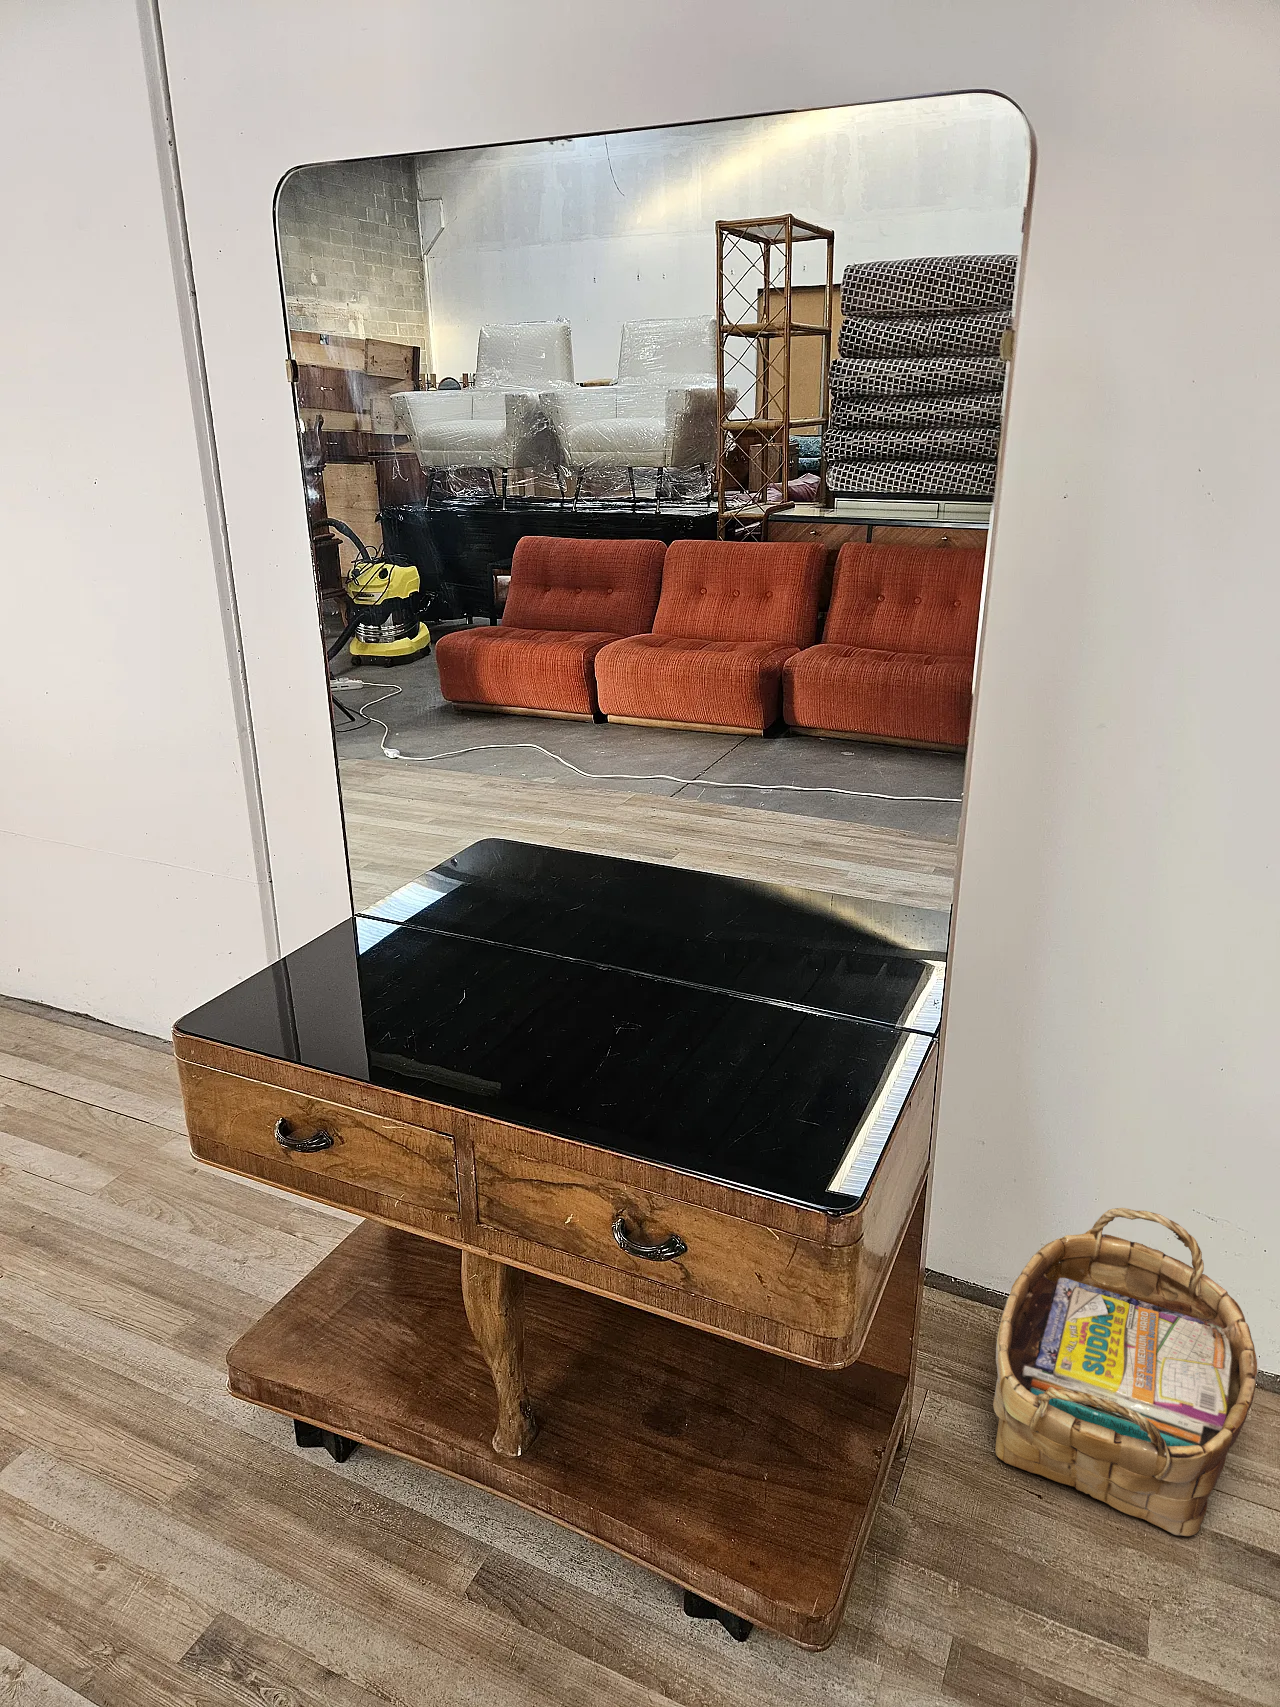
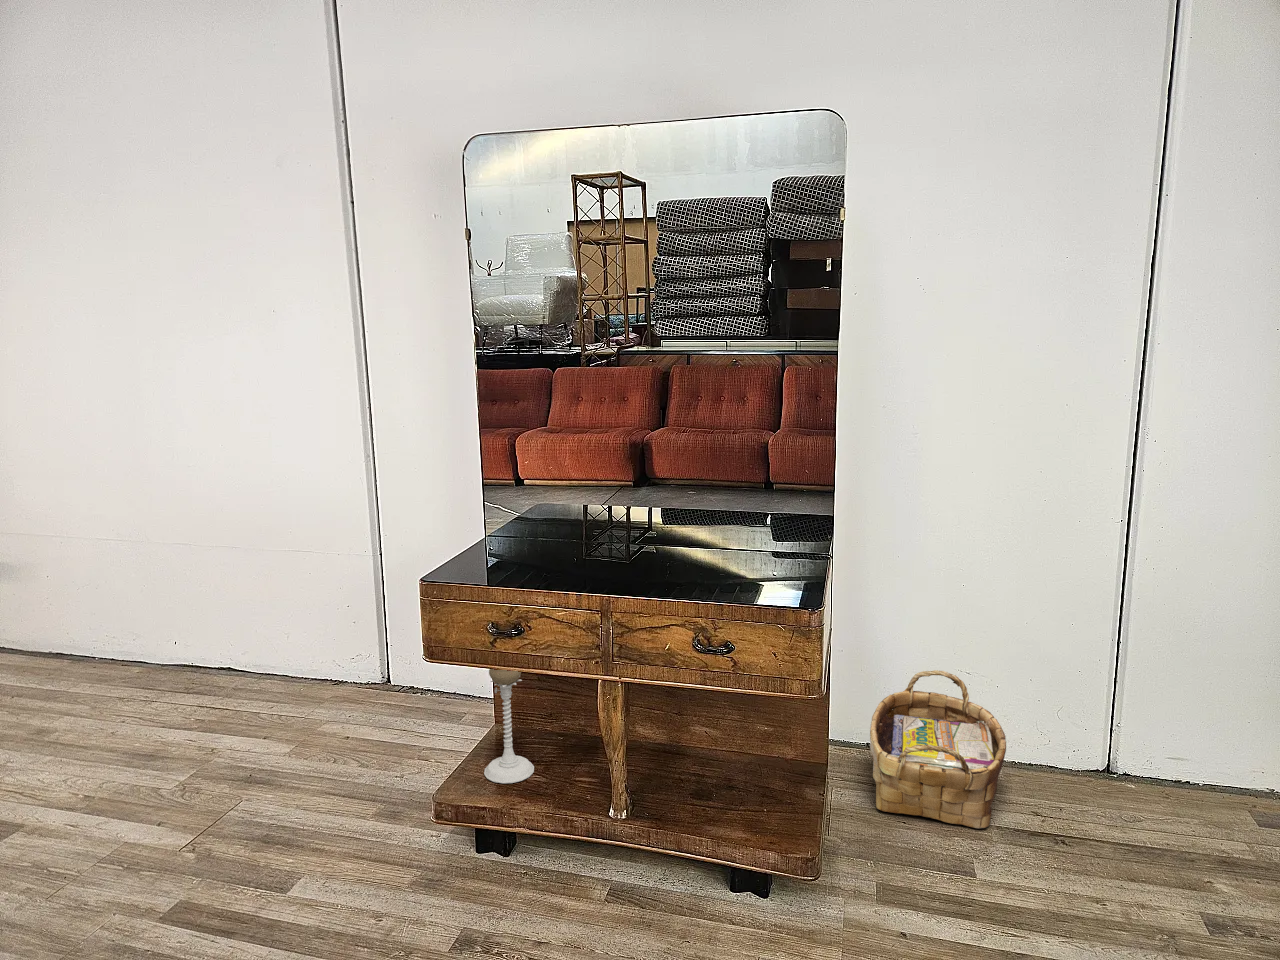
candle holder: none [322,1128,406,1343] -> present [484,669,534,783]

